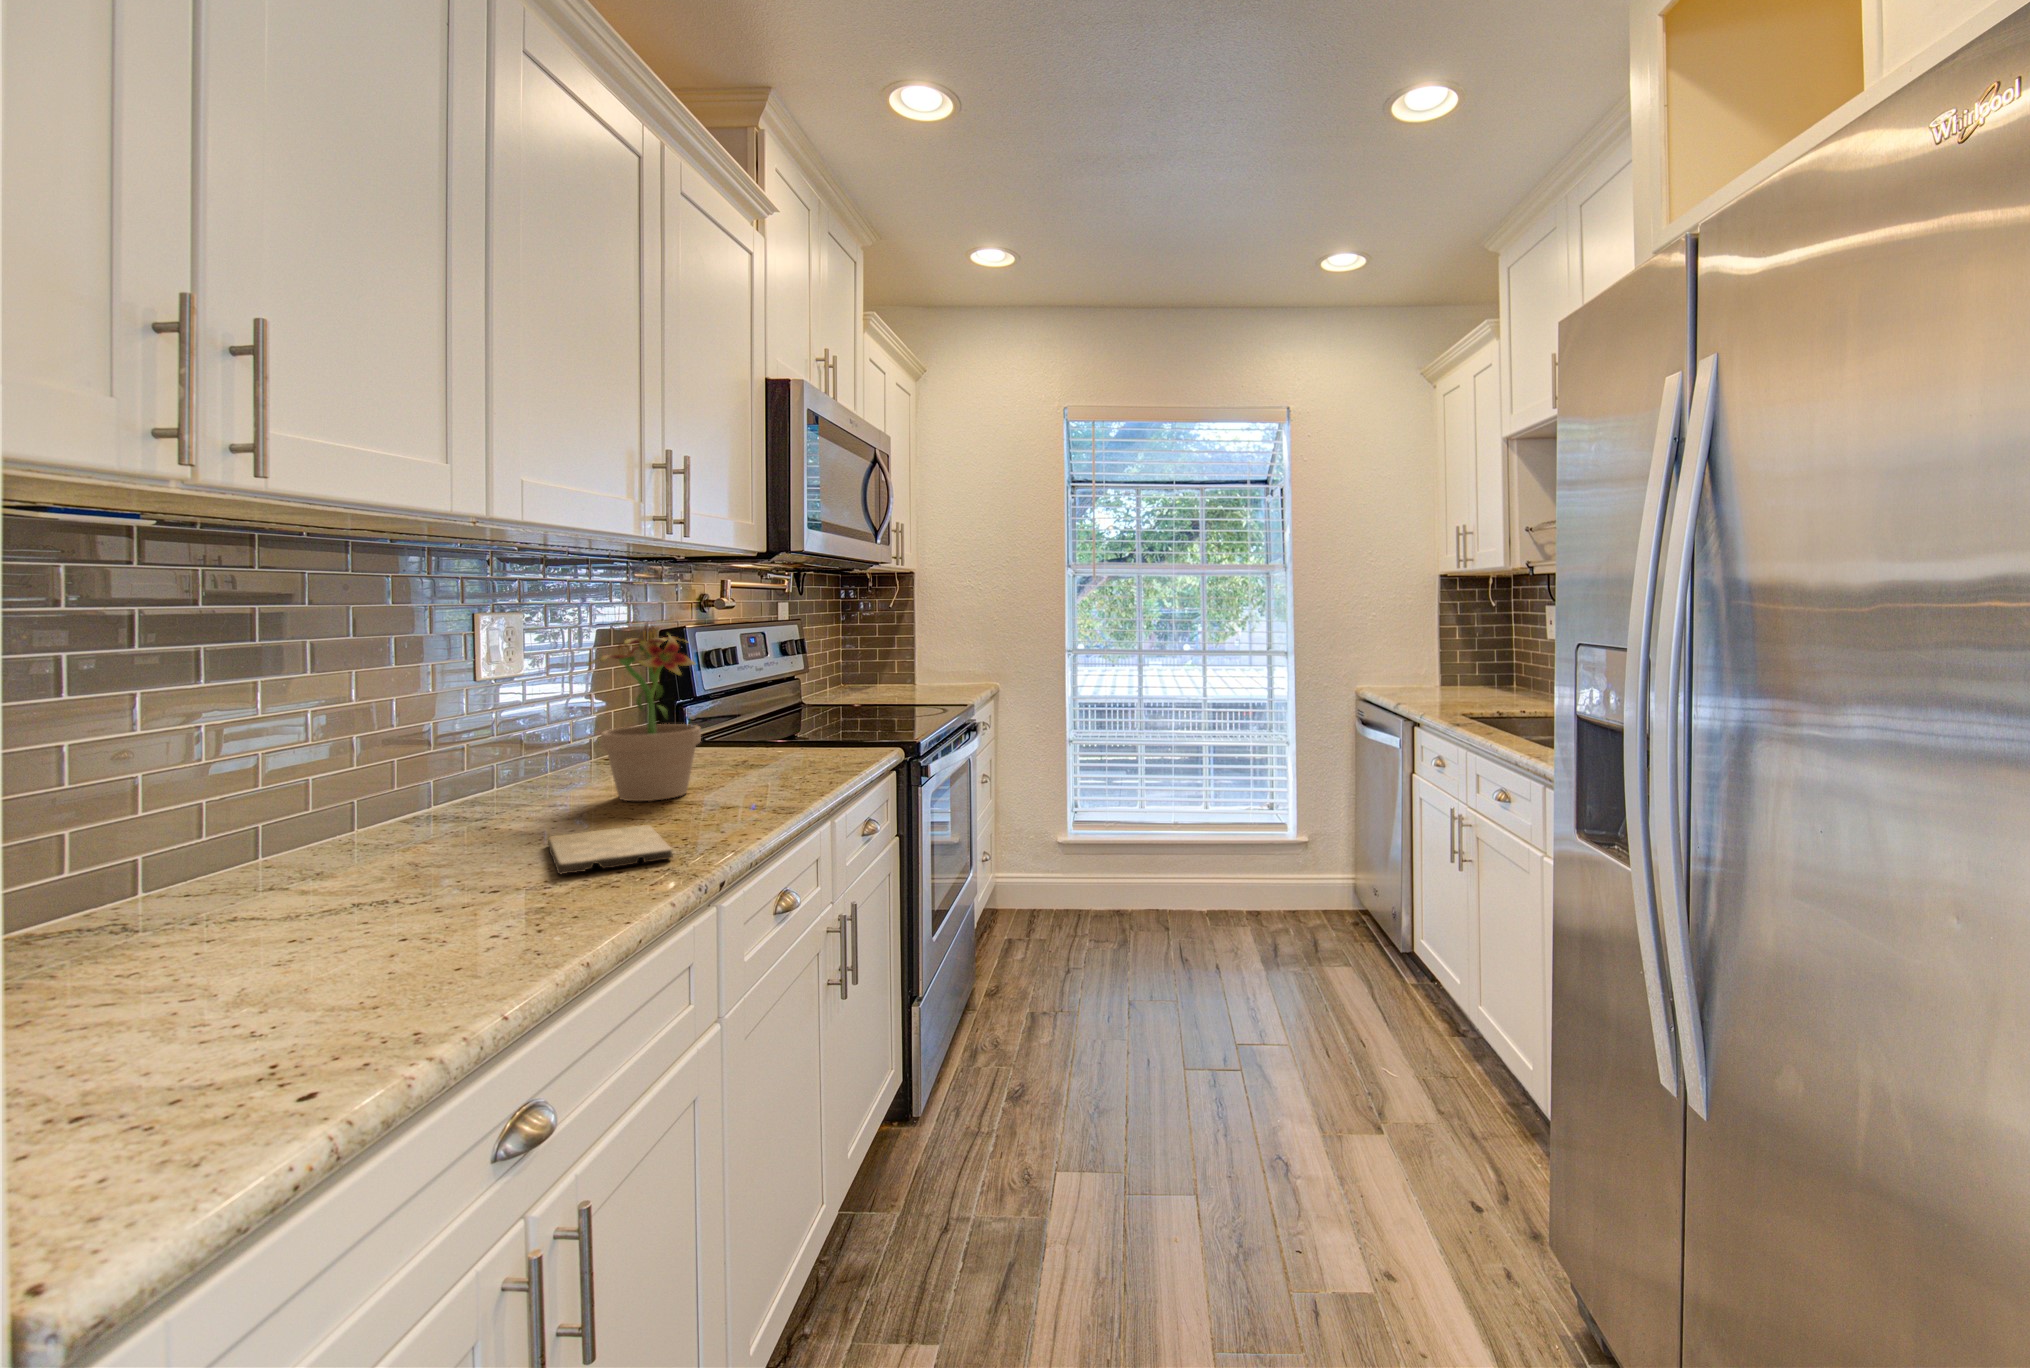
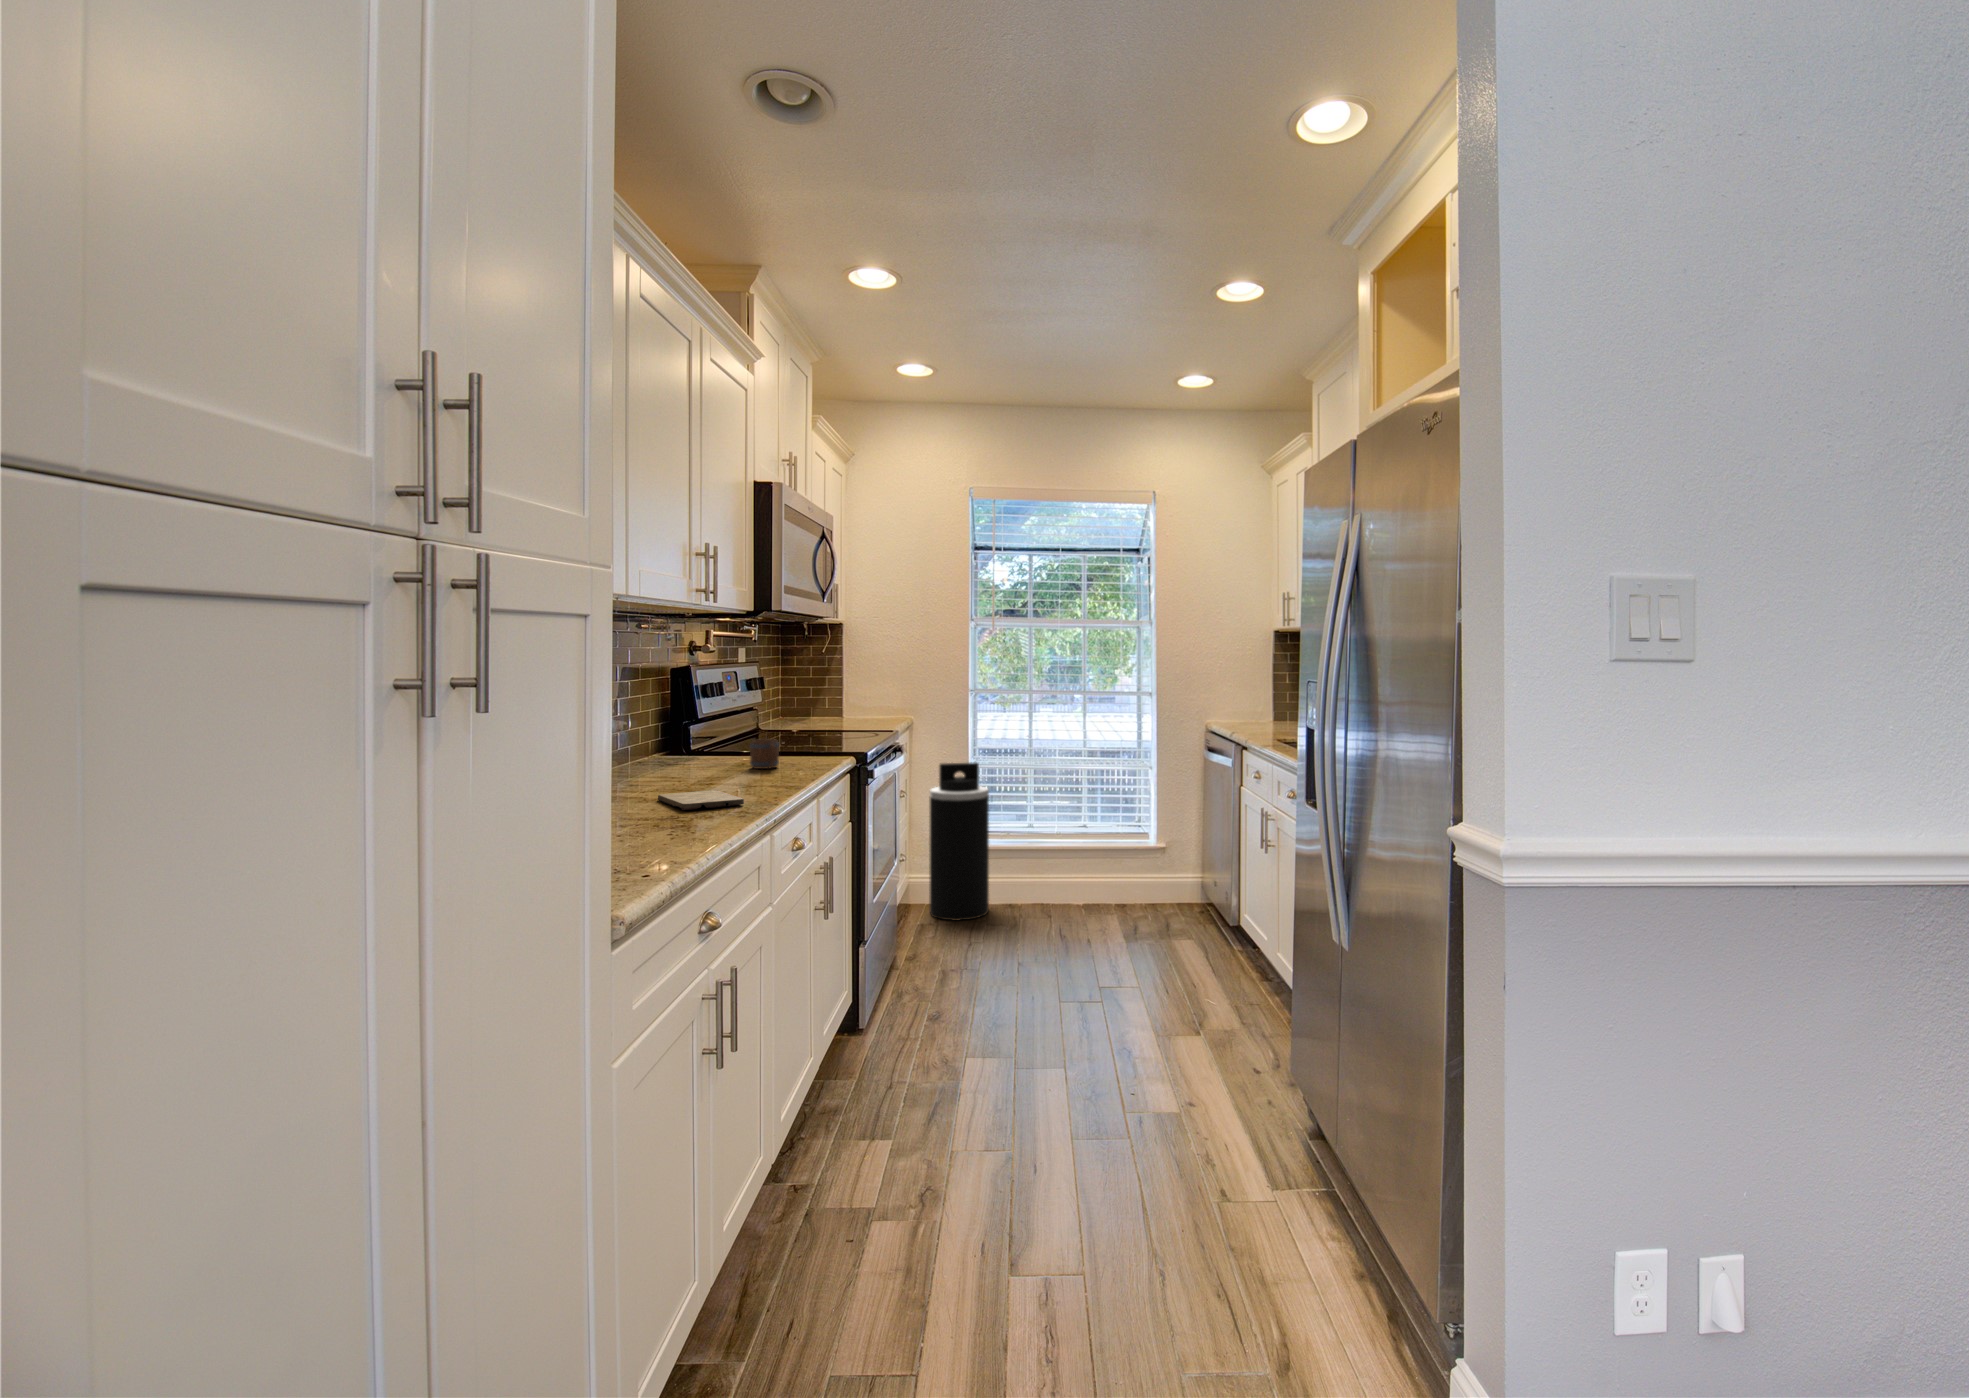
potted plant: present [587,625,701,801] -> none [657,663,730,781]
mug: none [743,731,785,775] -> present [750,739,779,769]
trash can: none [1018,740,1091,933] -> present [929,762,989,920]

